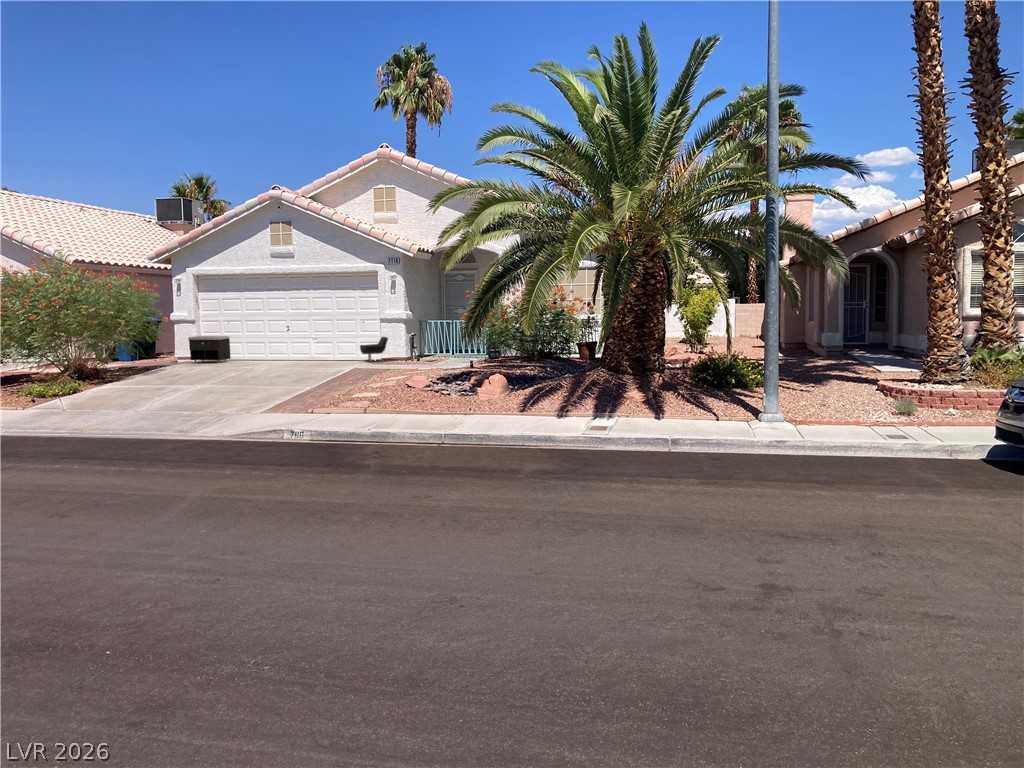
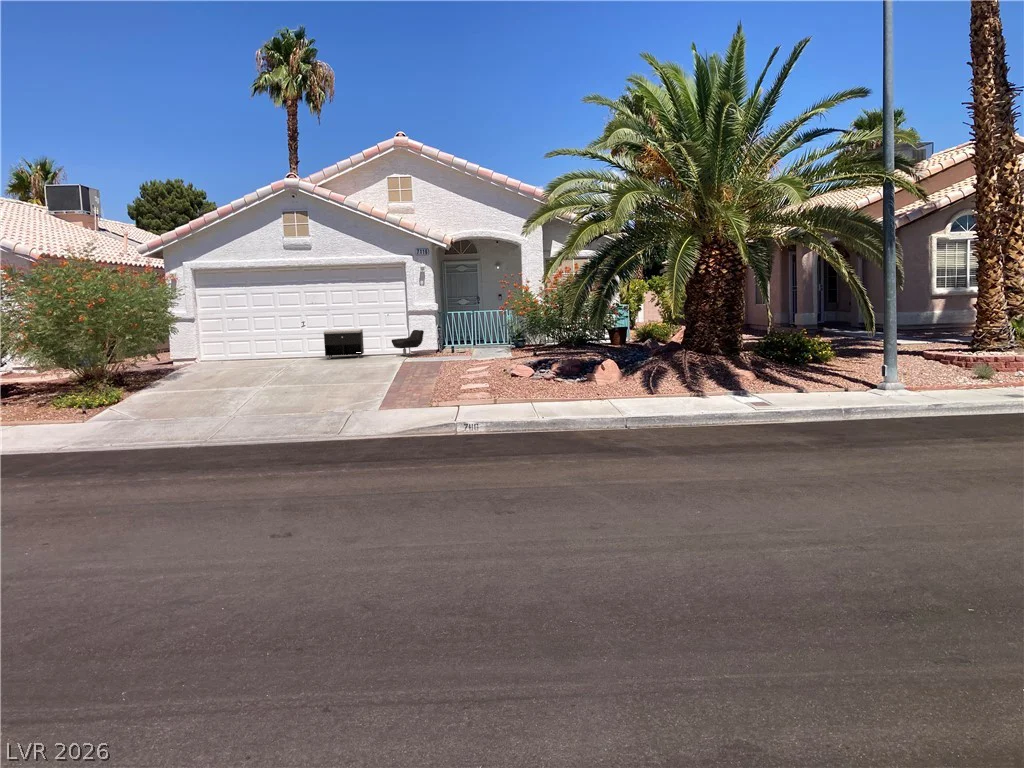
storage bench: present [188,336,231,363] -> present [324,329,364,359]

